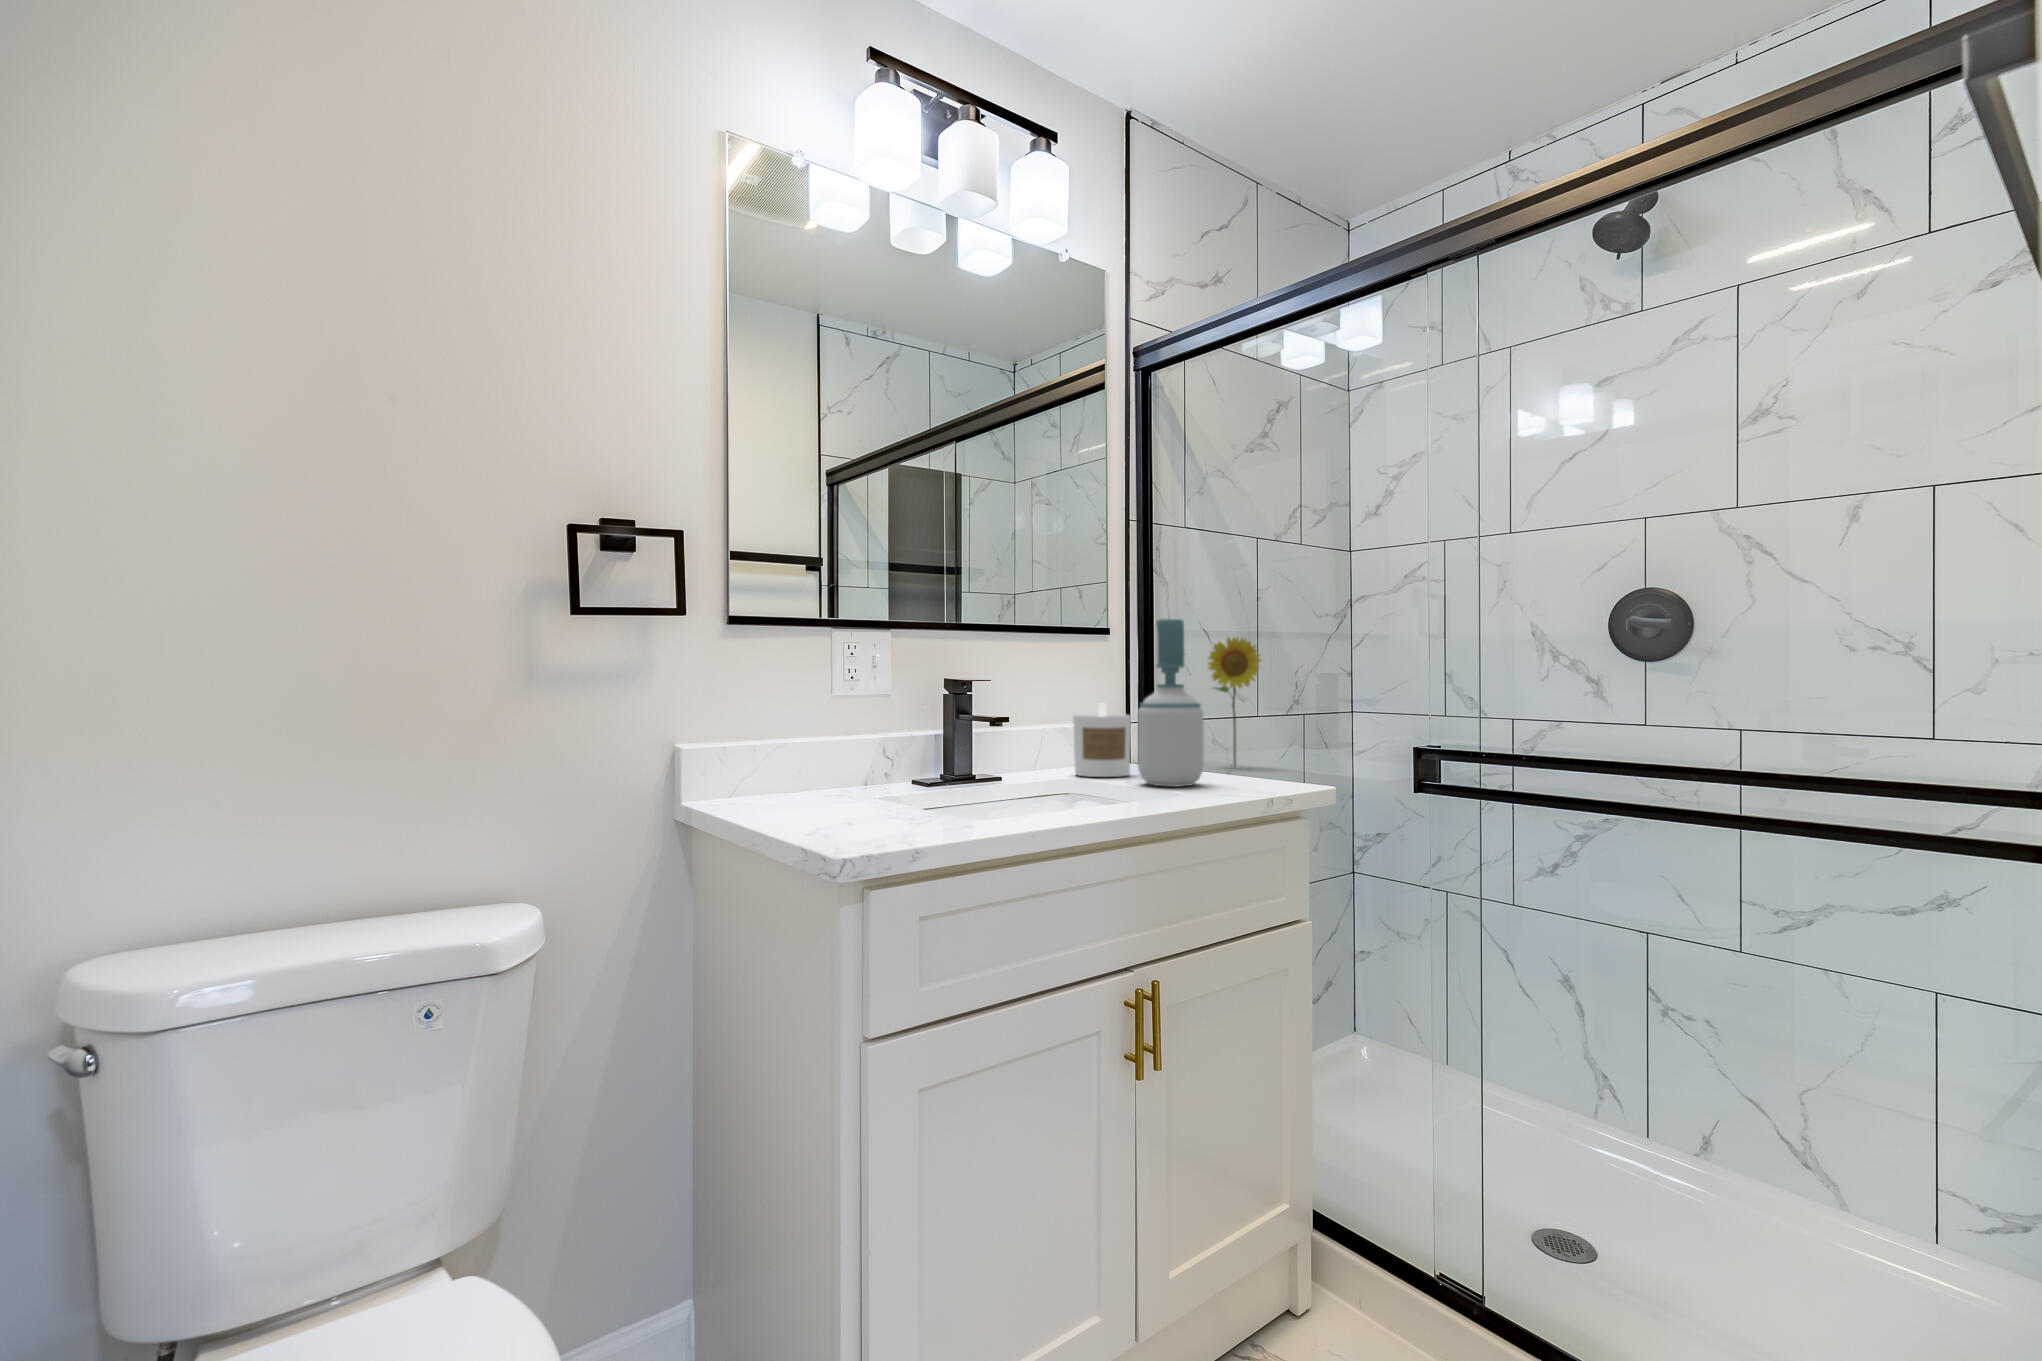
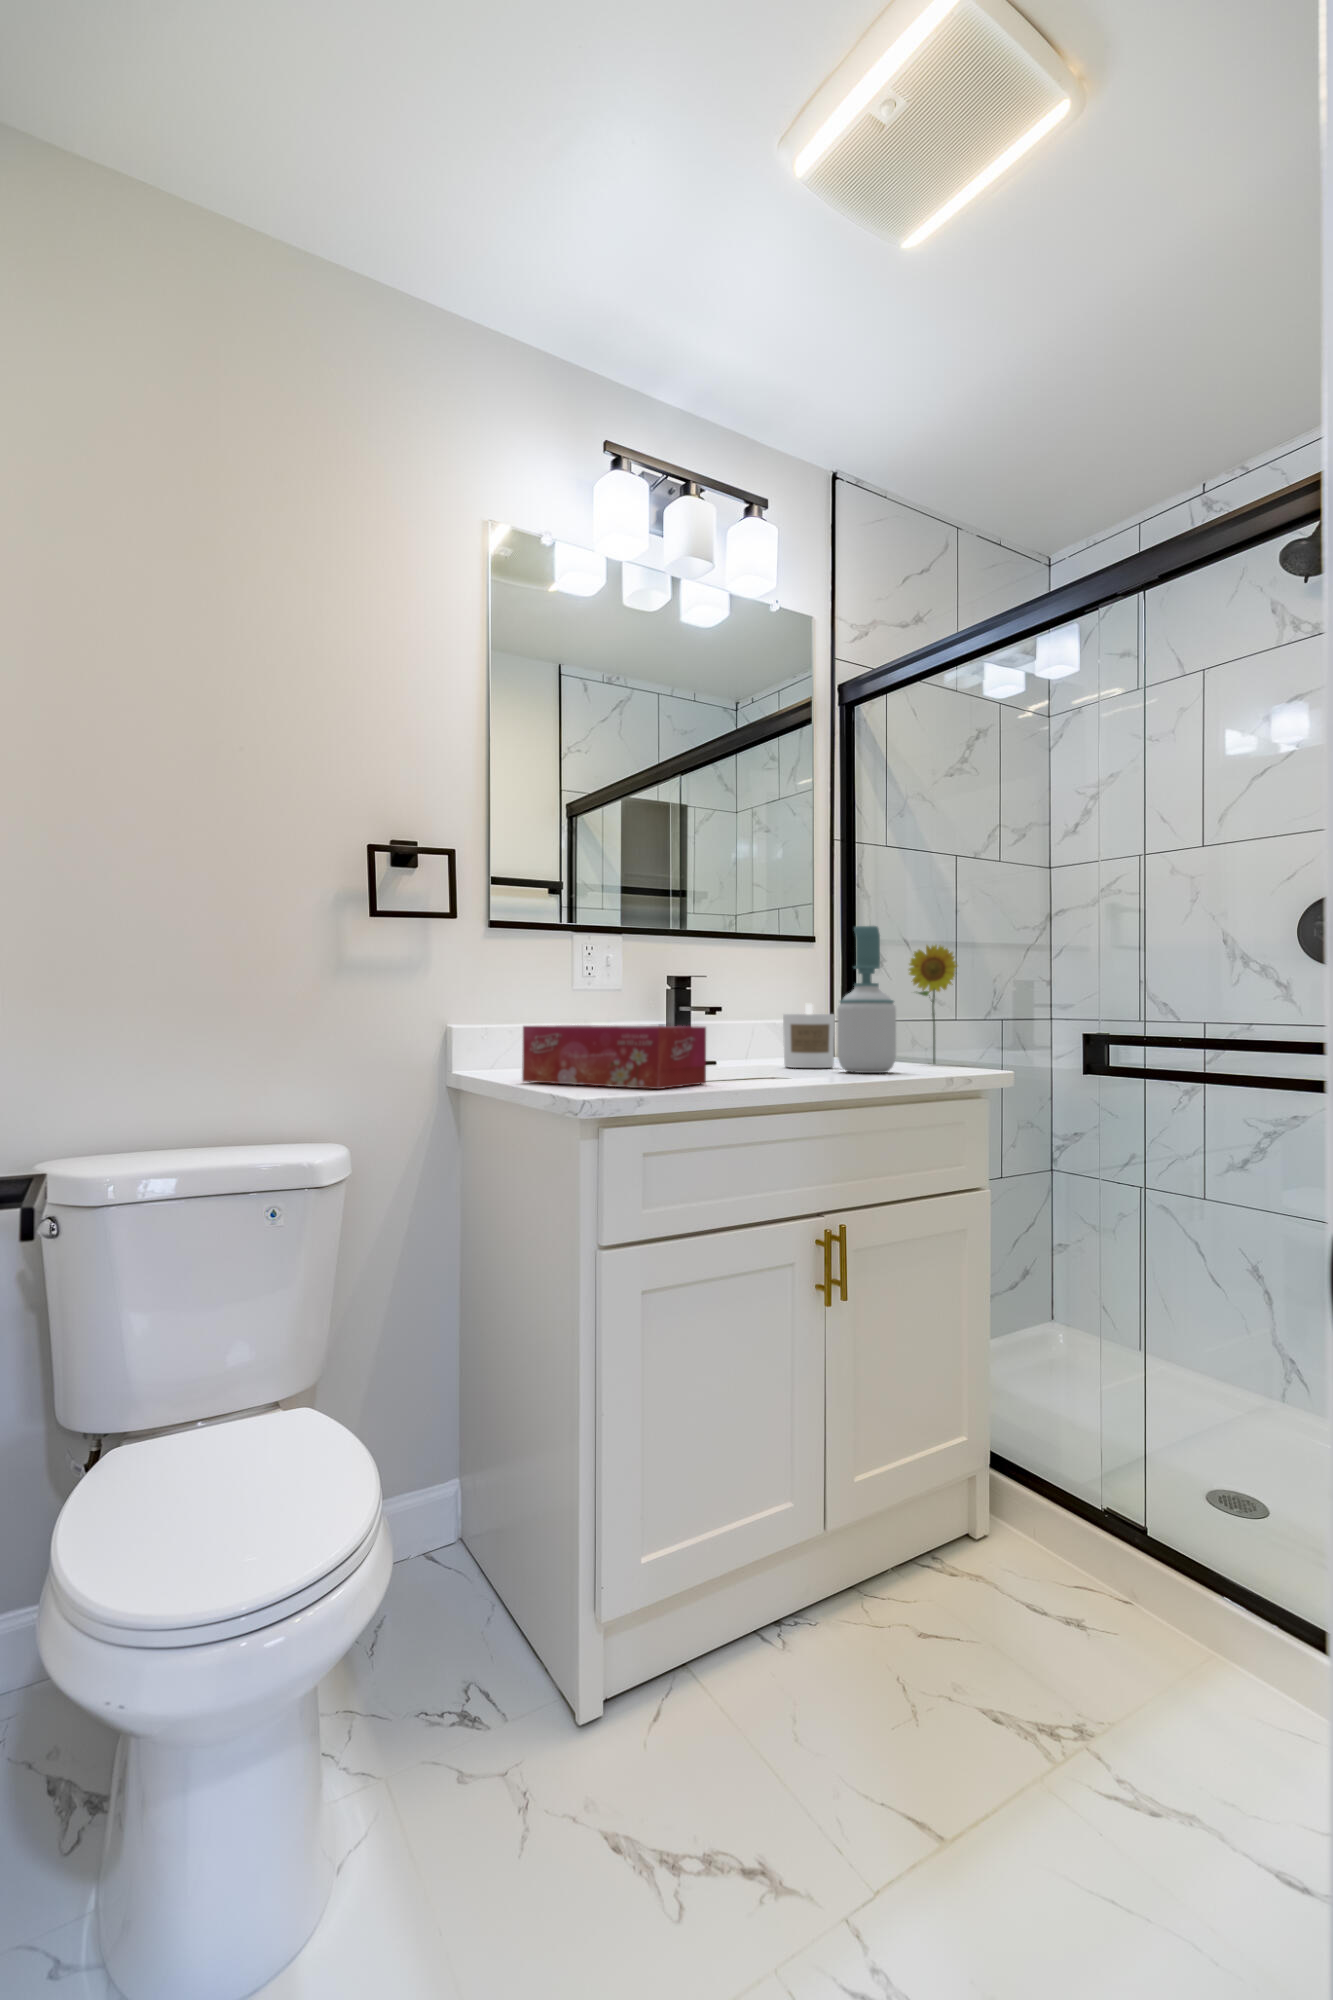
tissue box: none [768,741,994,829] -> present [522,1025,706,1089]

